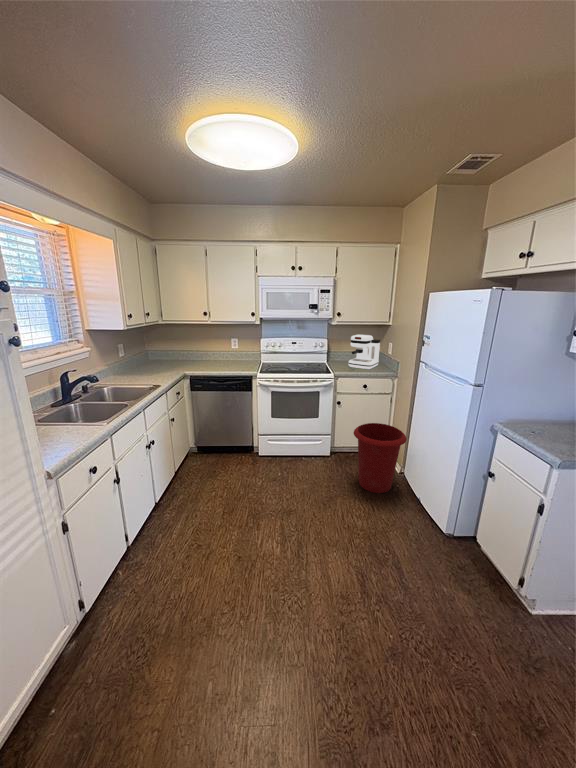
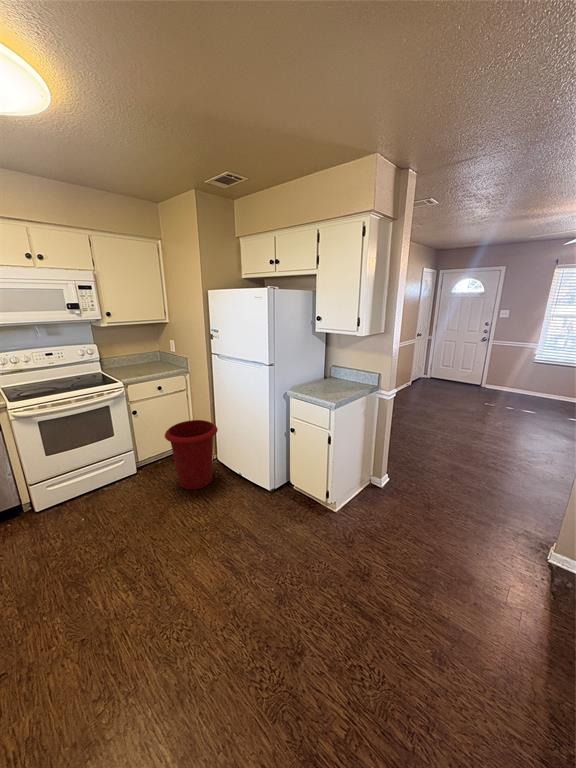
coffee maker: present [349,335,380,369] -> none [128,335,163,372]

